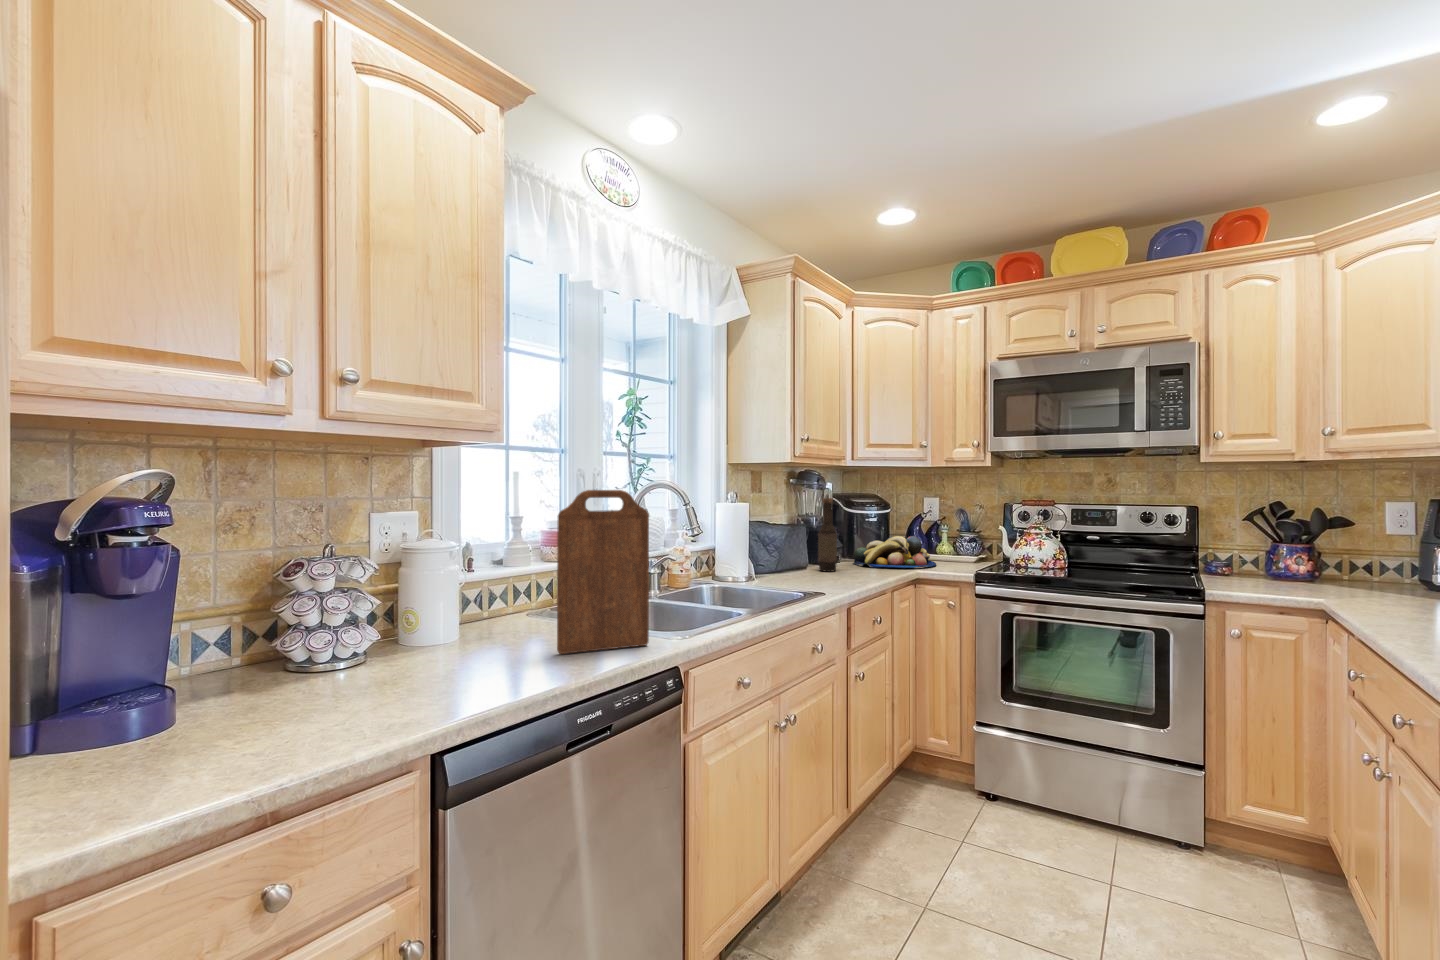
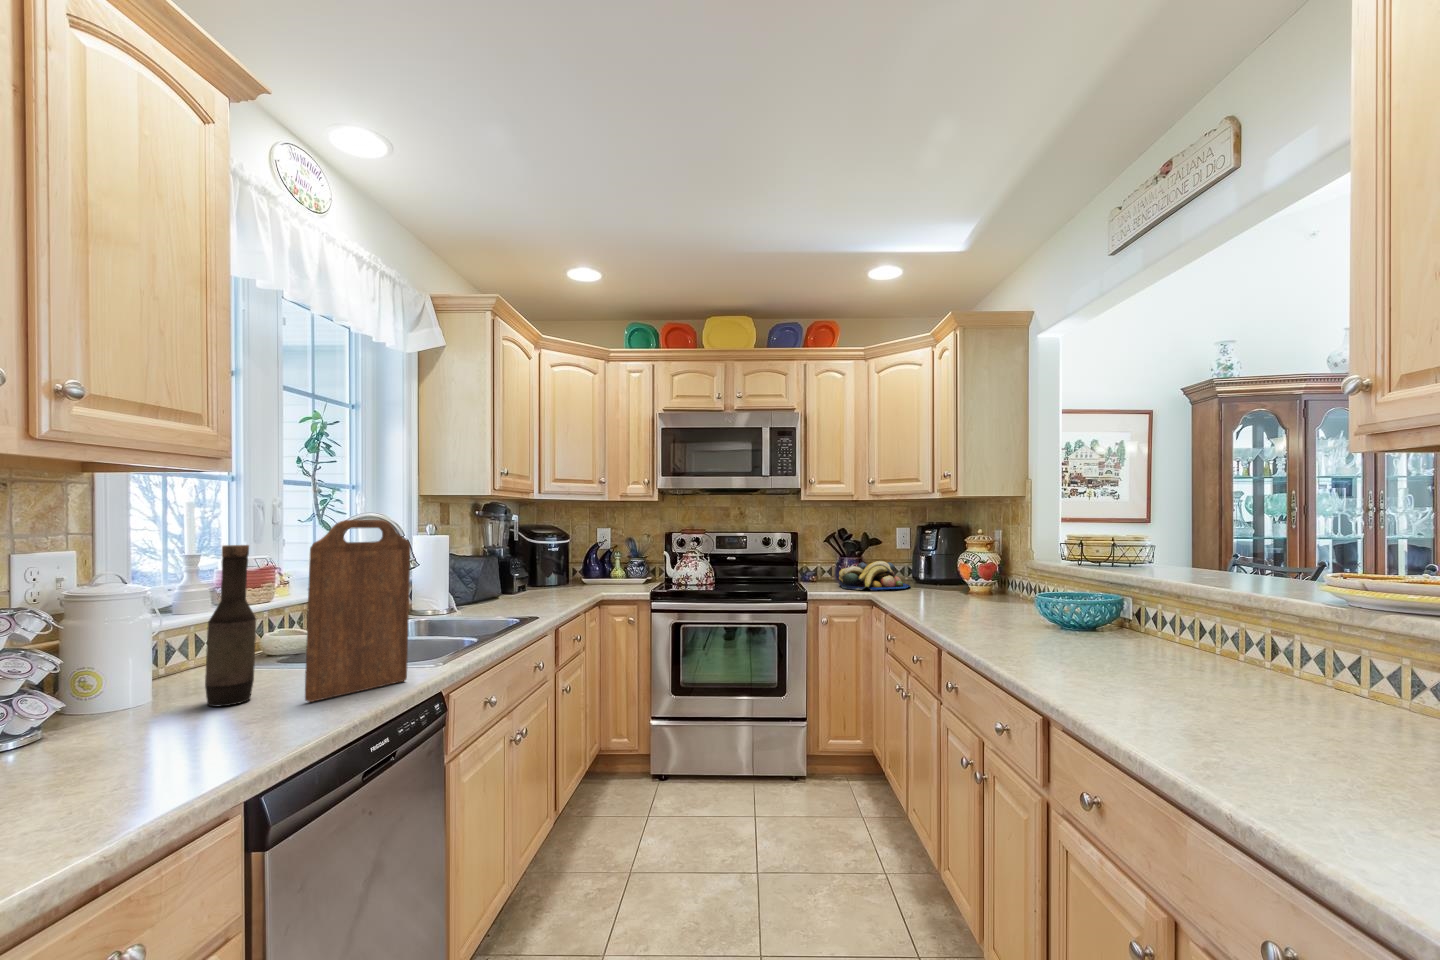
bottle: present [818,498,837,572] -> present [205,545,256,707]
fruit bowl: present [853,536,936,568] -> present [839,561,910,590]

